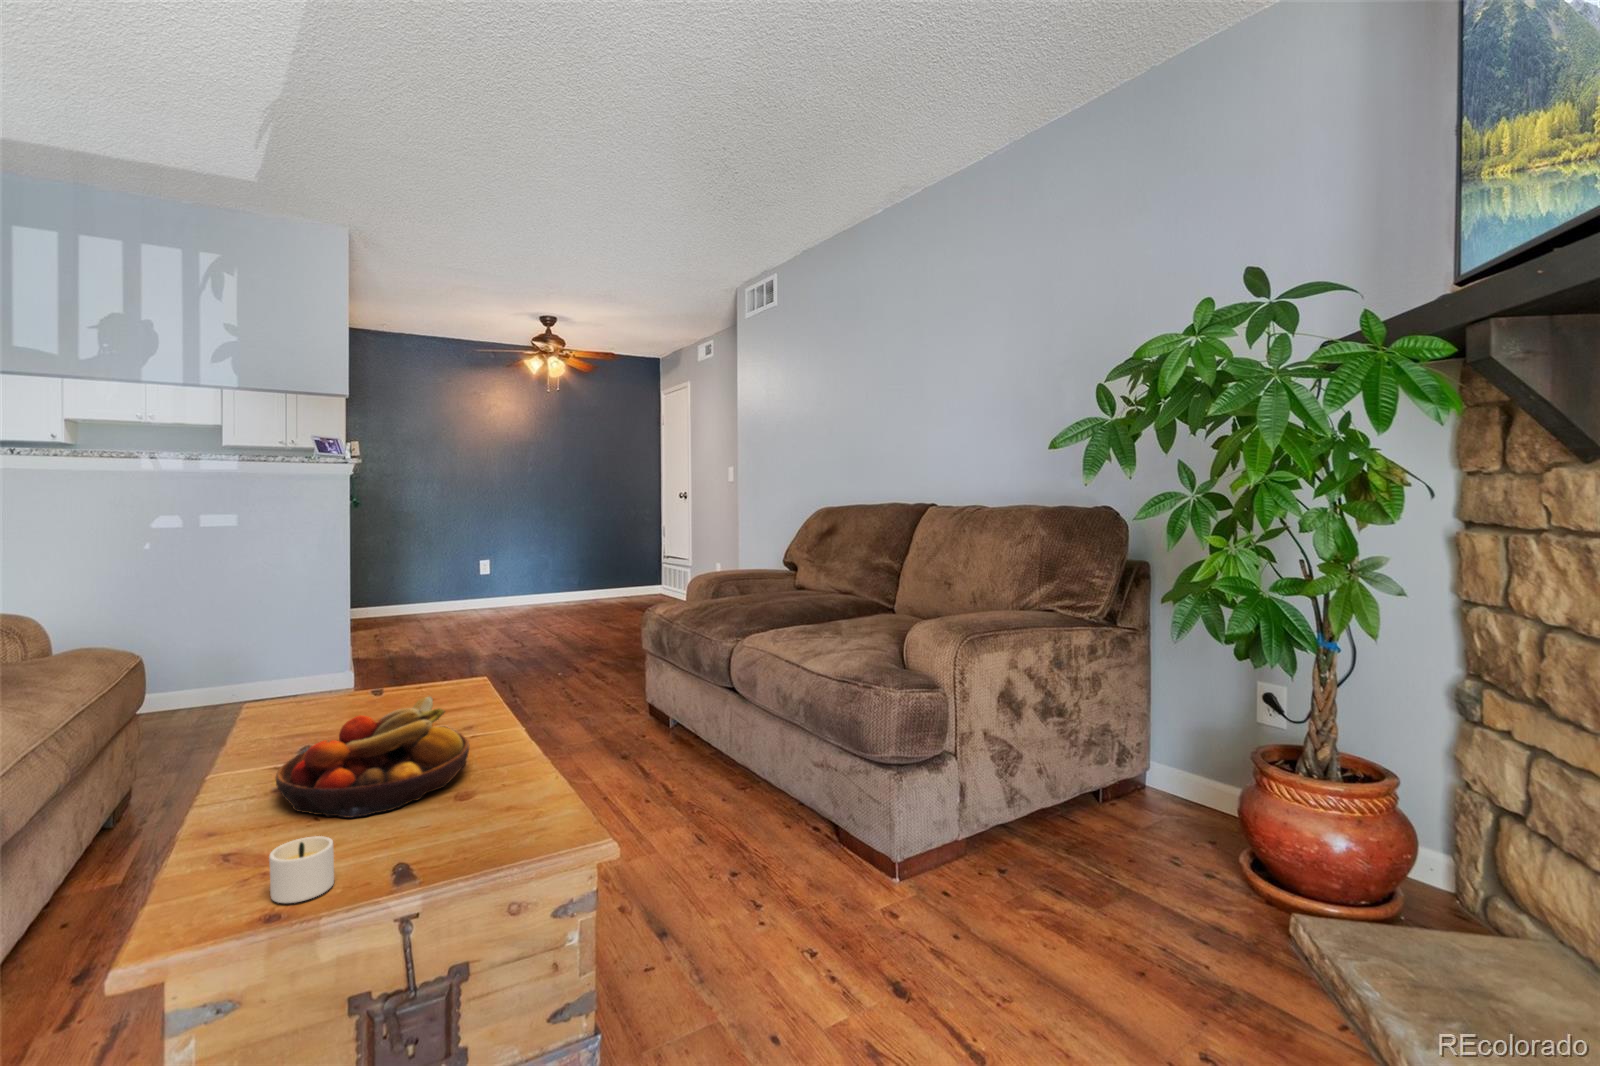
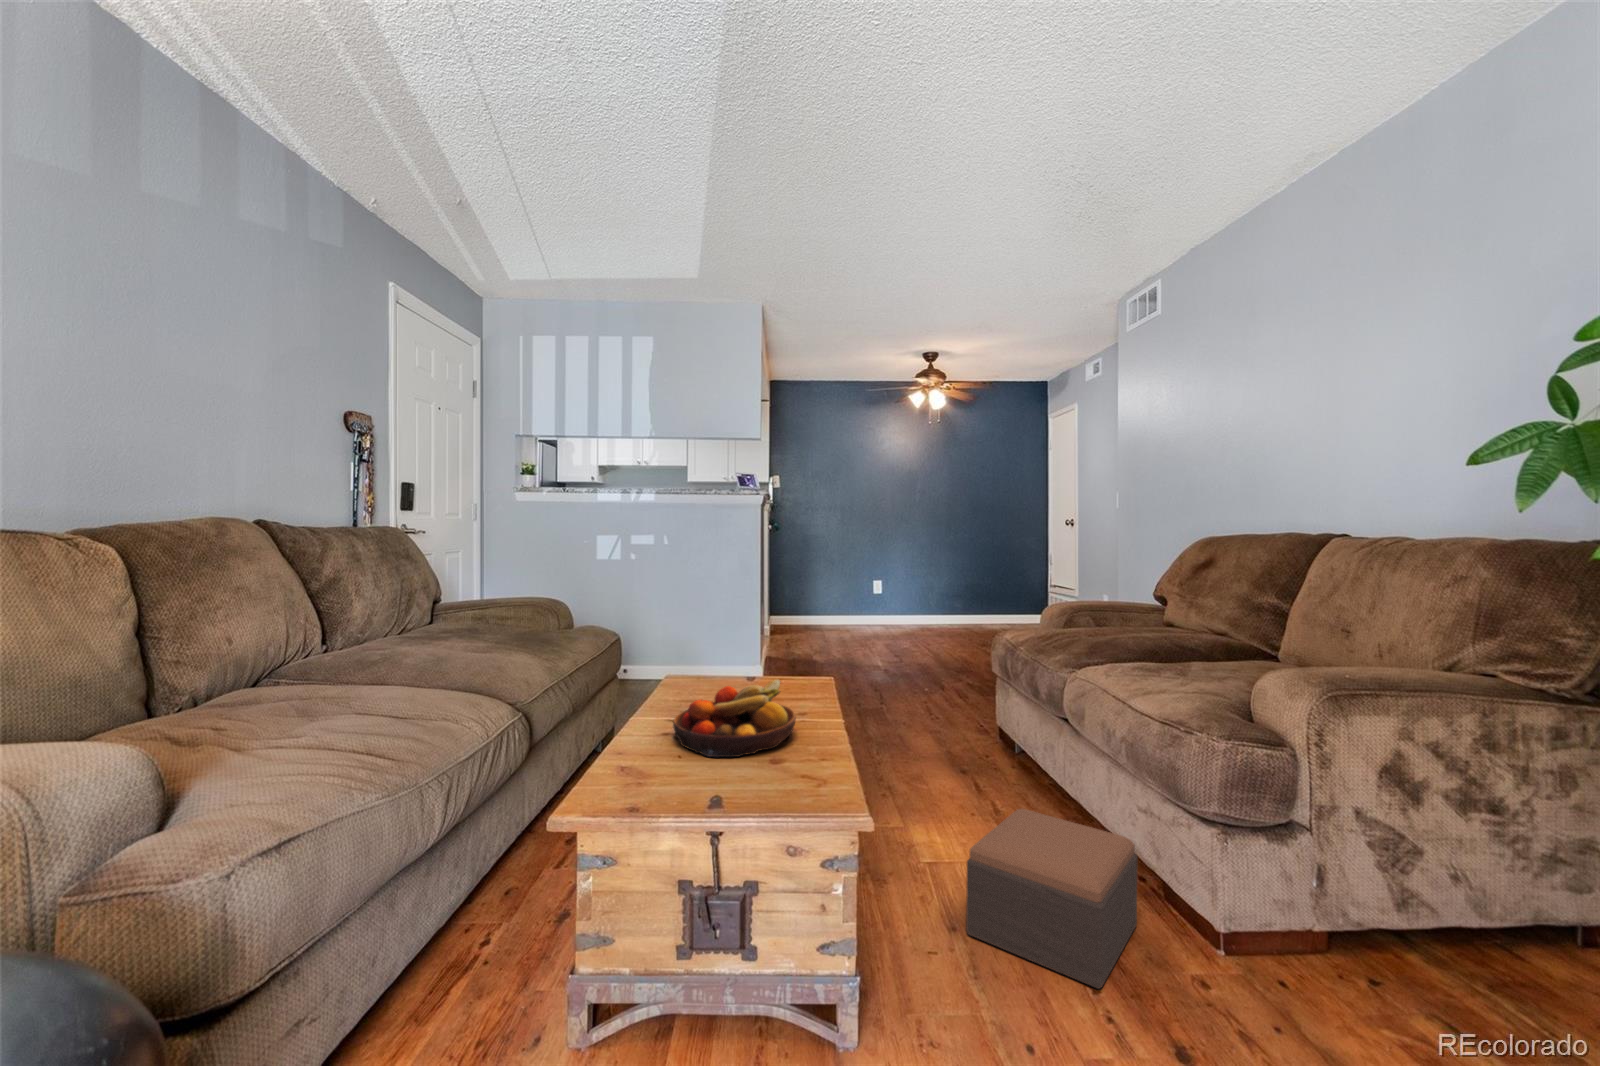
footstool: none [675,793,826,951] -> present [966,809,1138,989]
candle: present [269,836,334,903] -> none [642,761,696,803]

